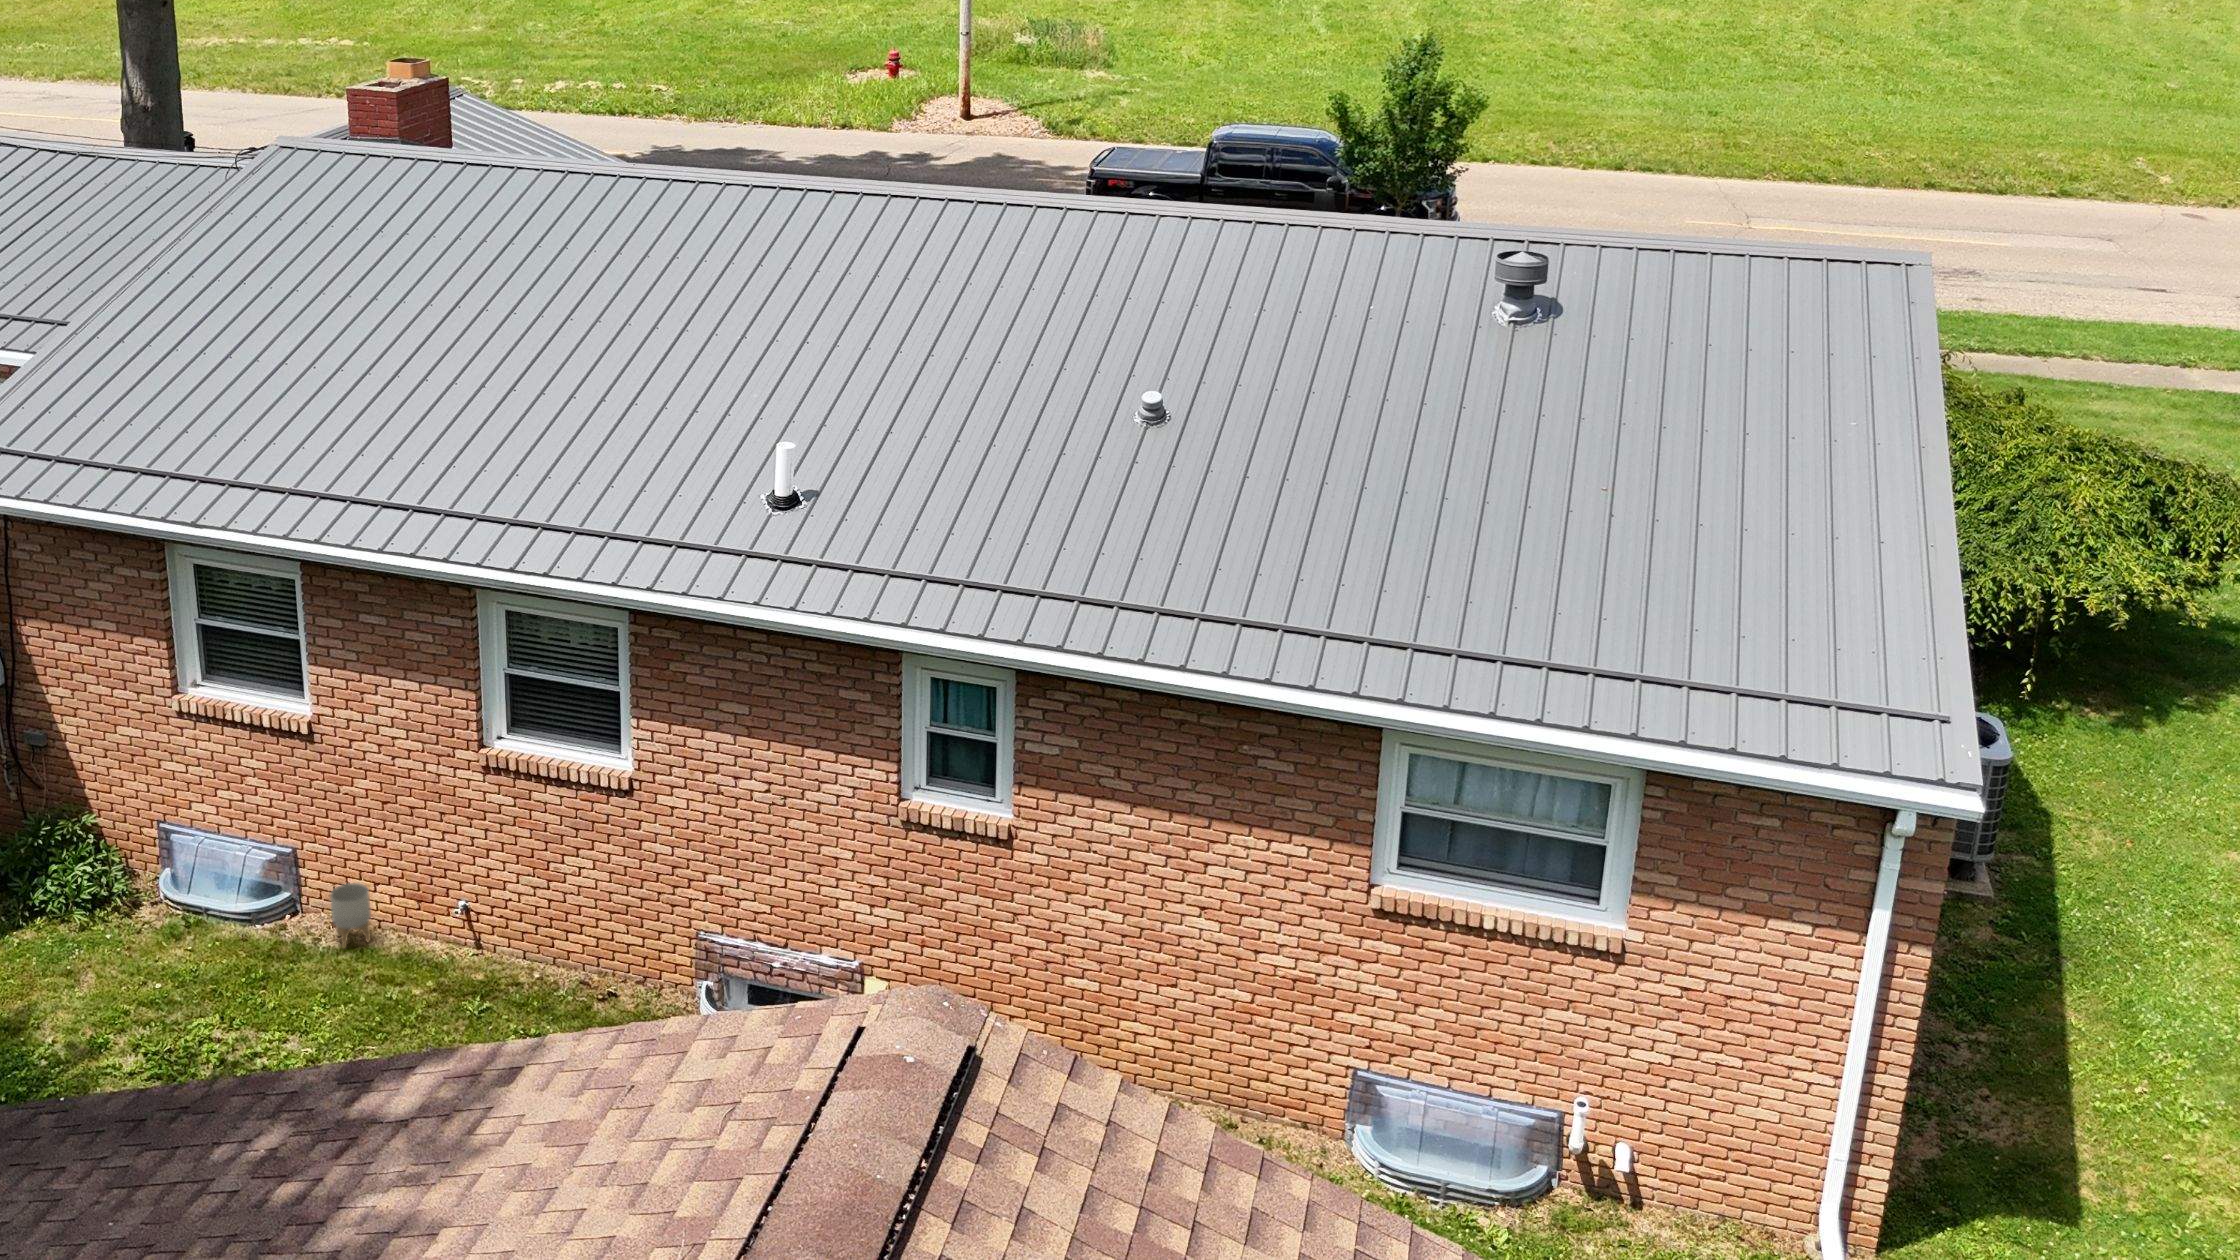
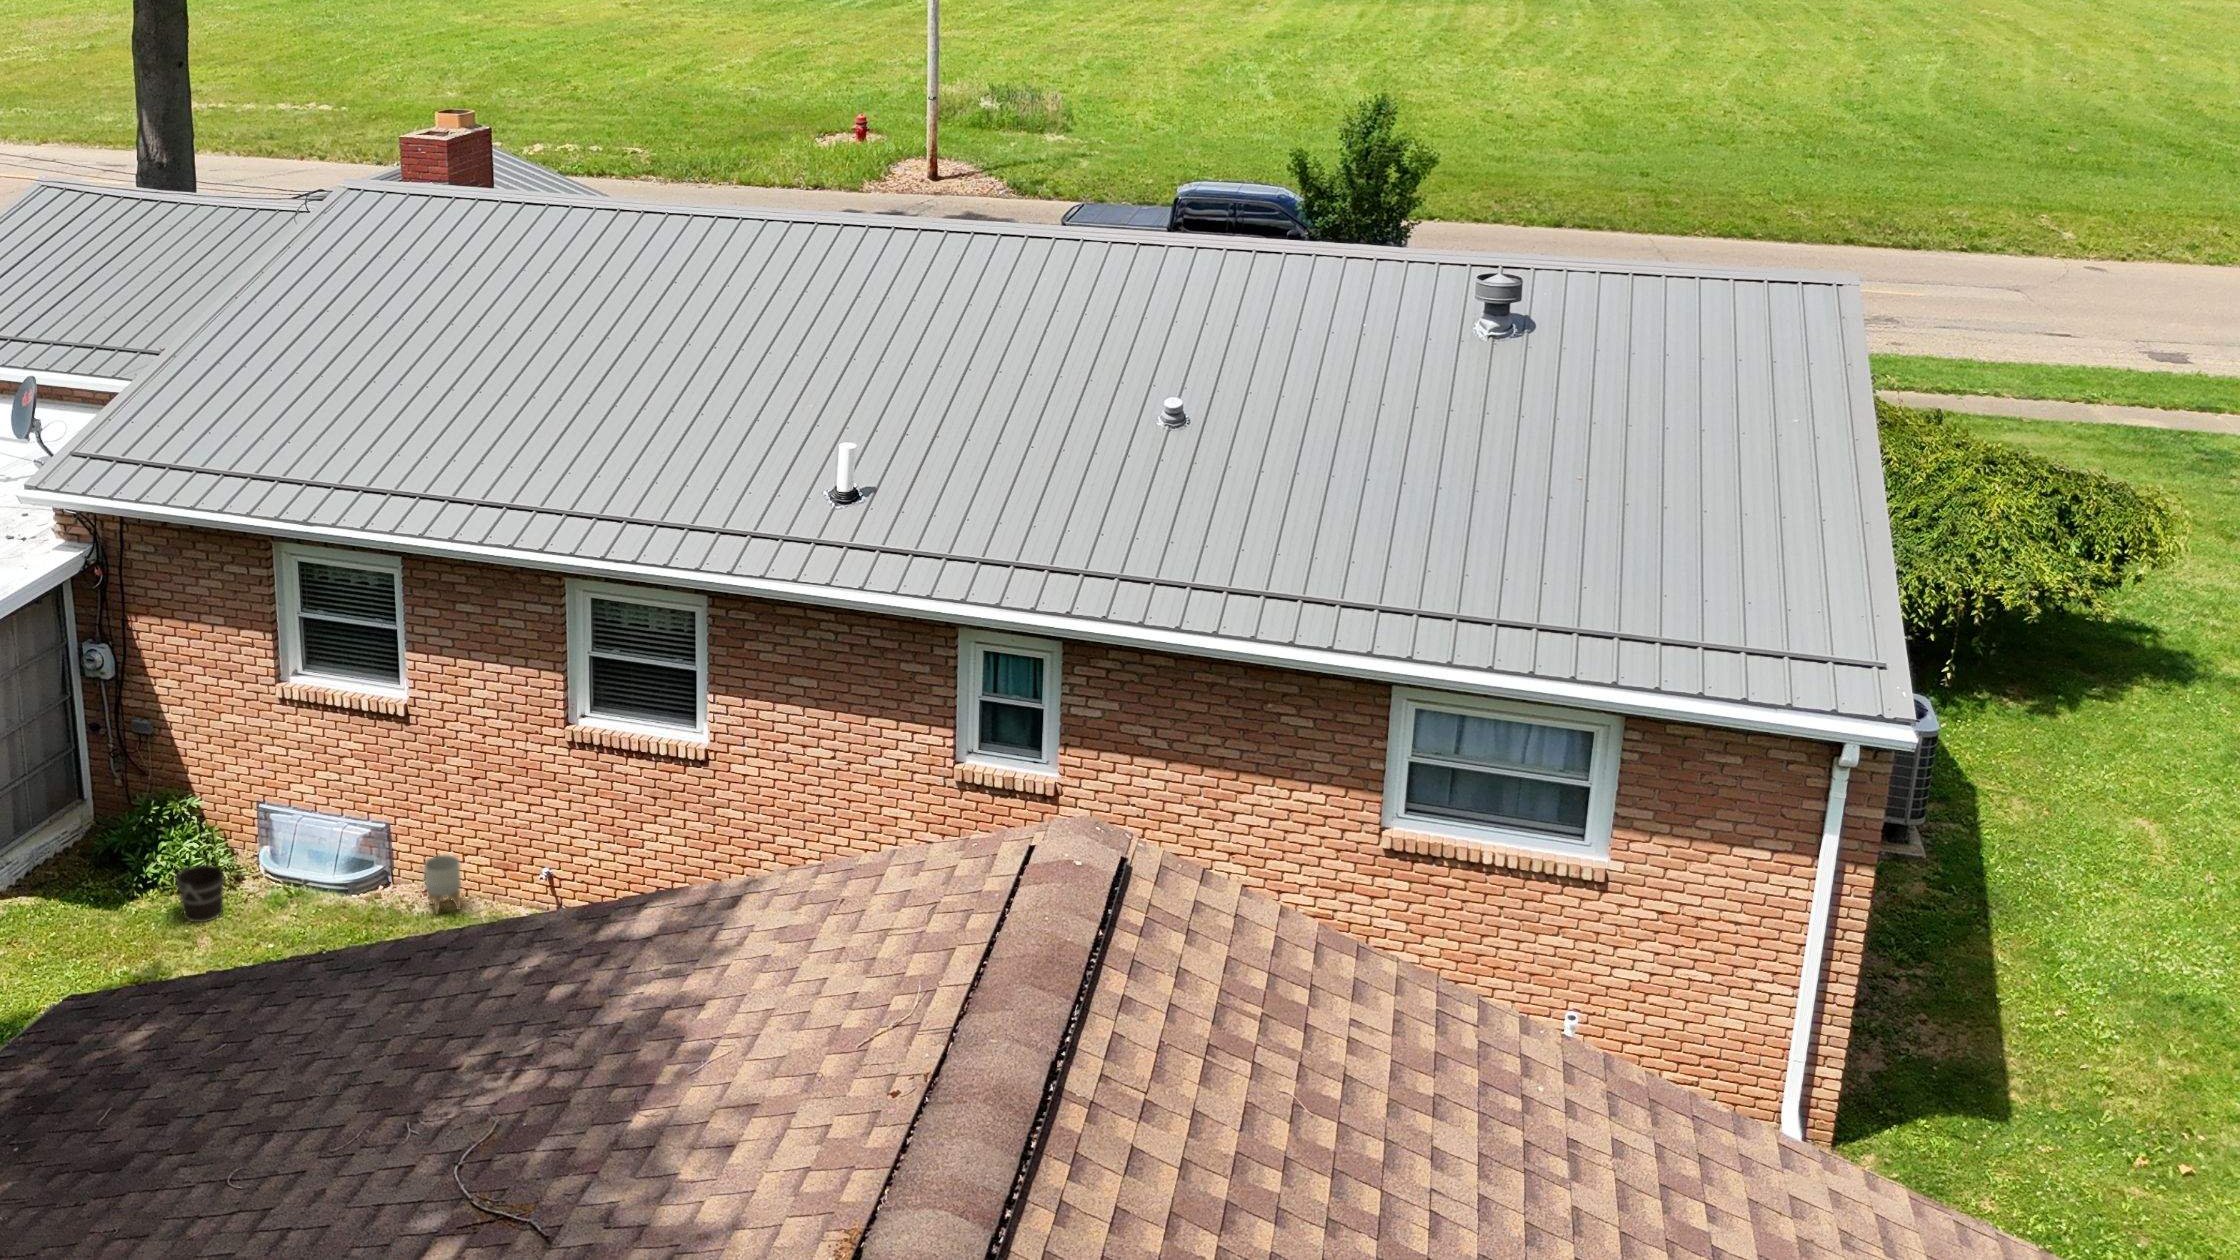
bucket: none [61,889,114,955] -> present [176,865,224,922]

